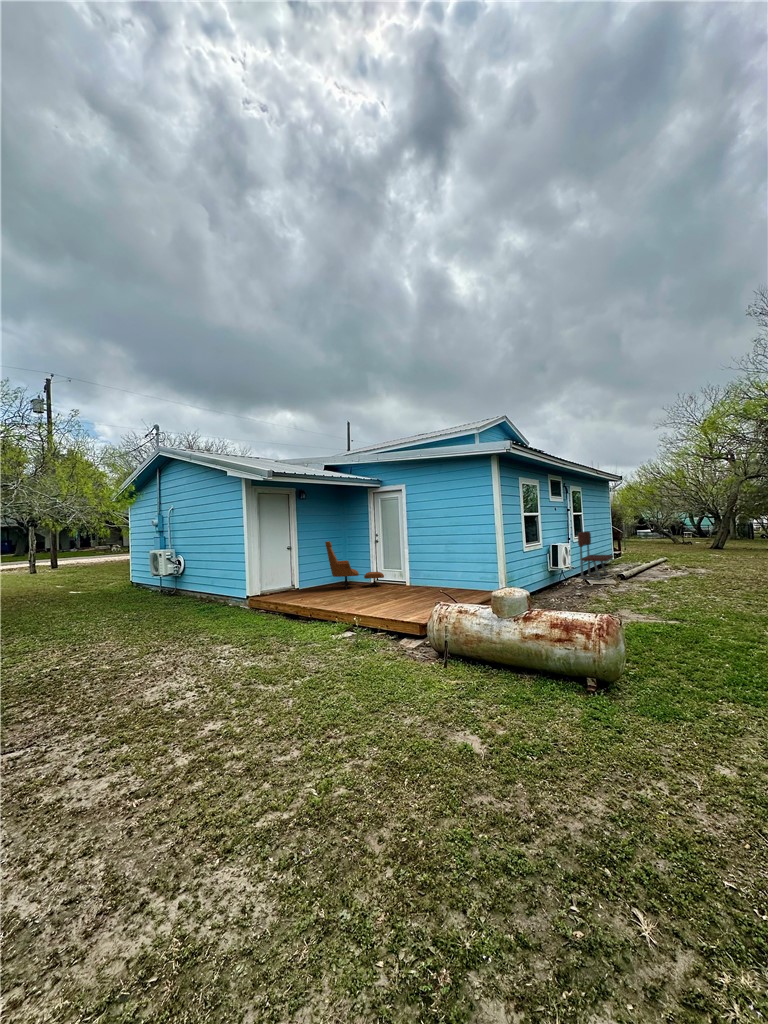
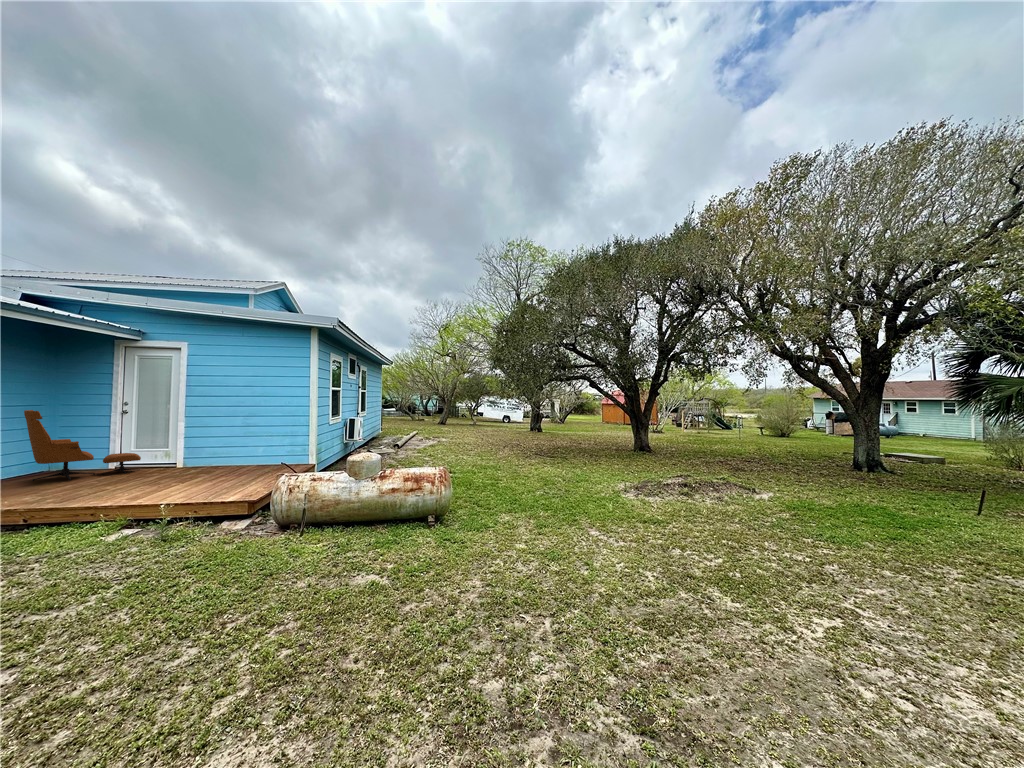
bench: present [578,531,613,580] -> none [363,408,389,450]

